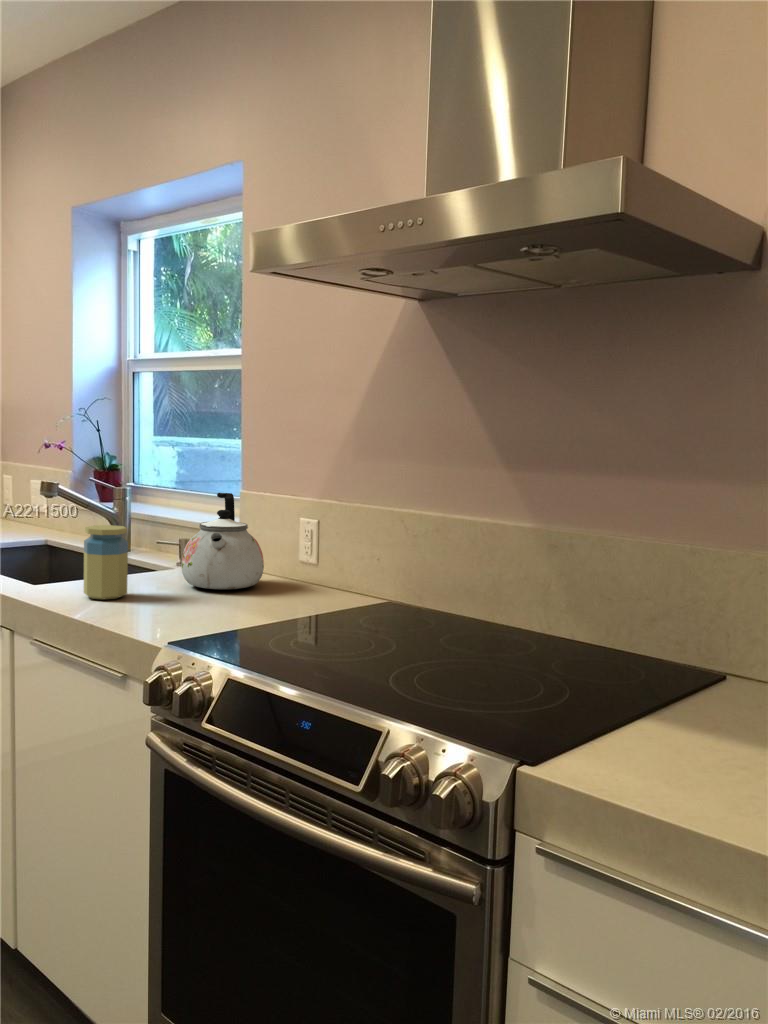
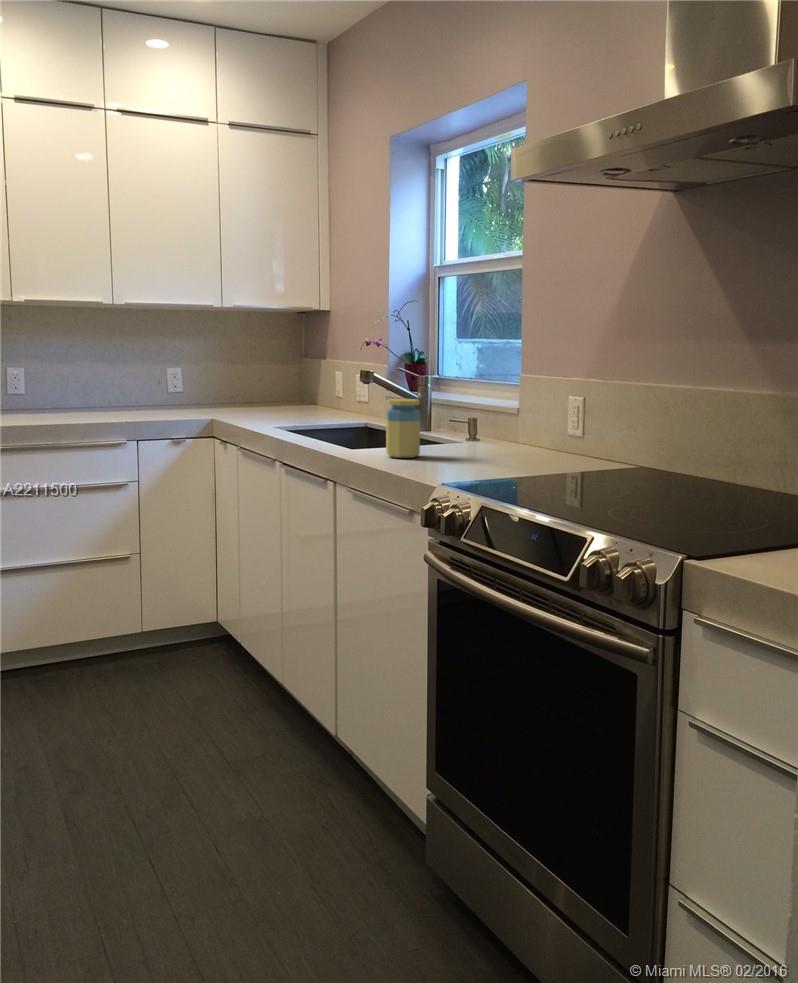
kettle: present [181,493,264,590] -> none [465,372,534,454]

